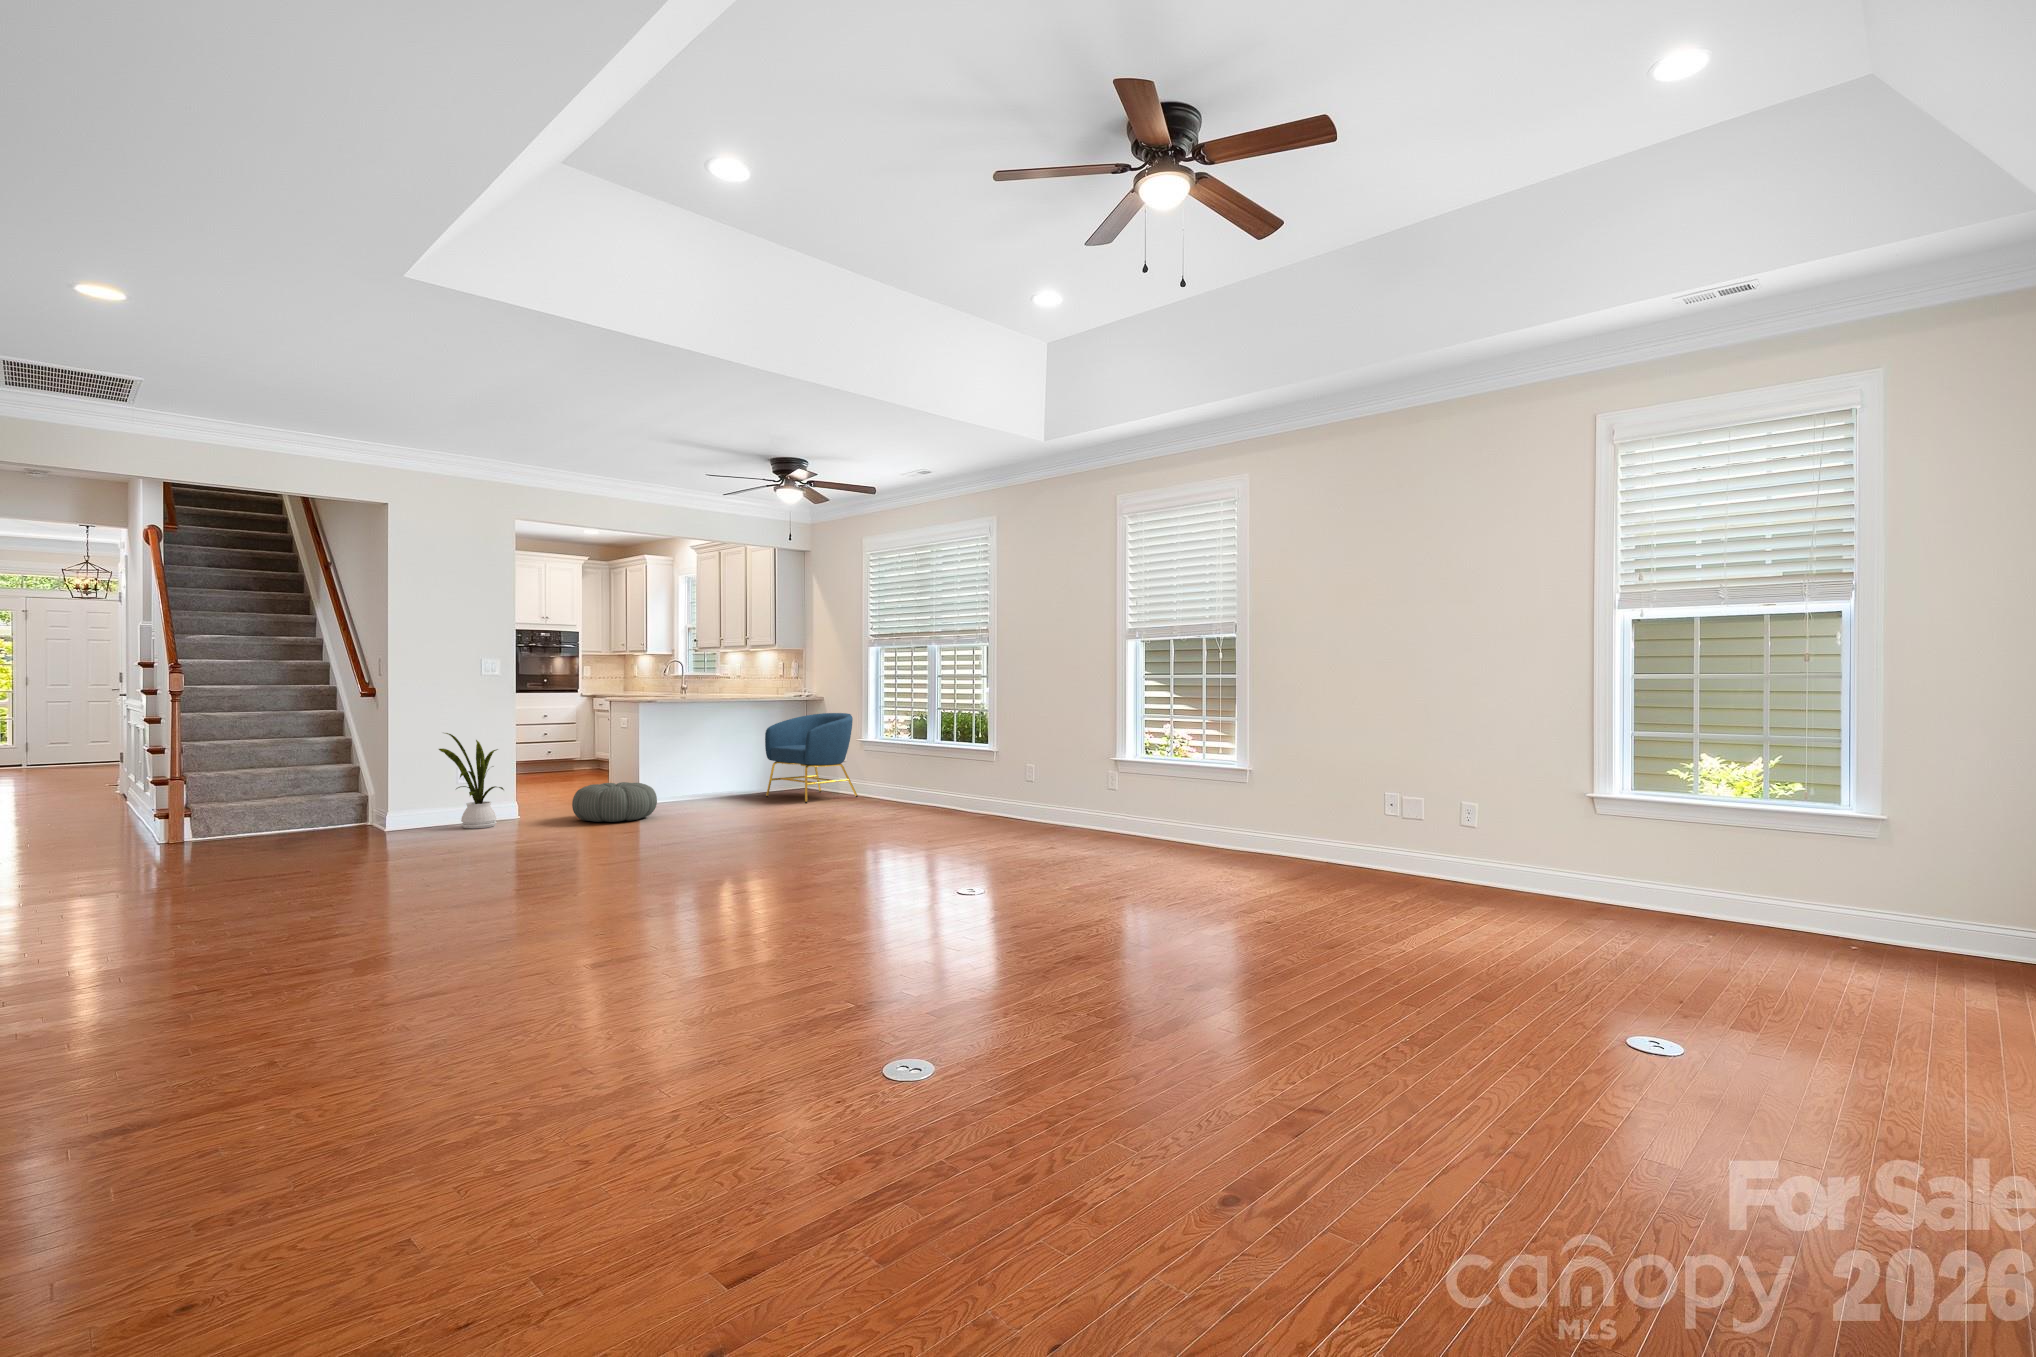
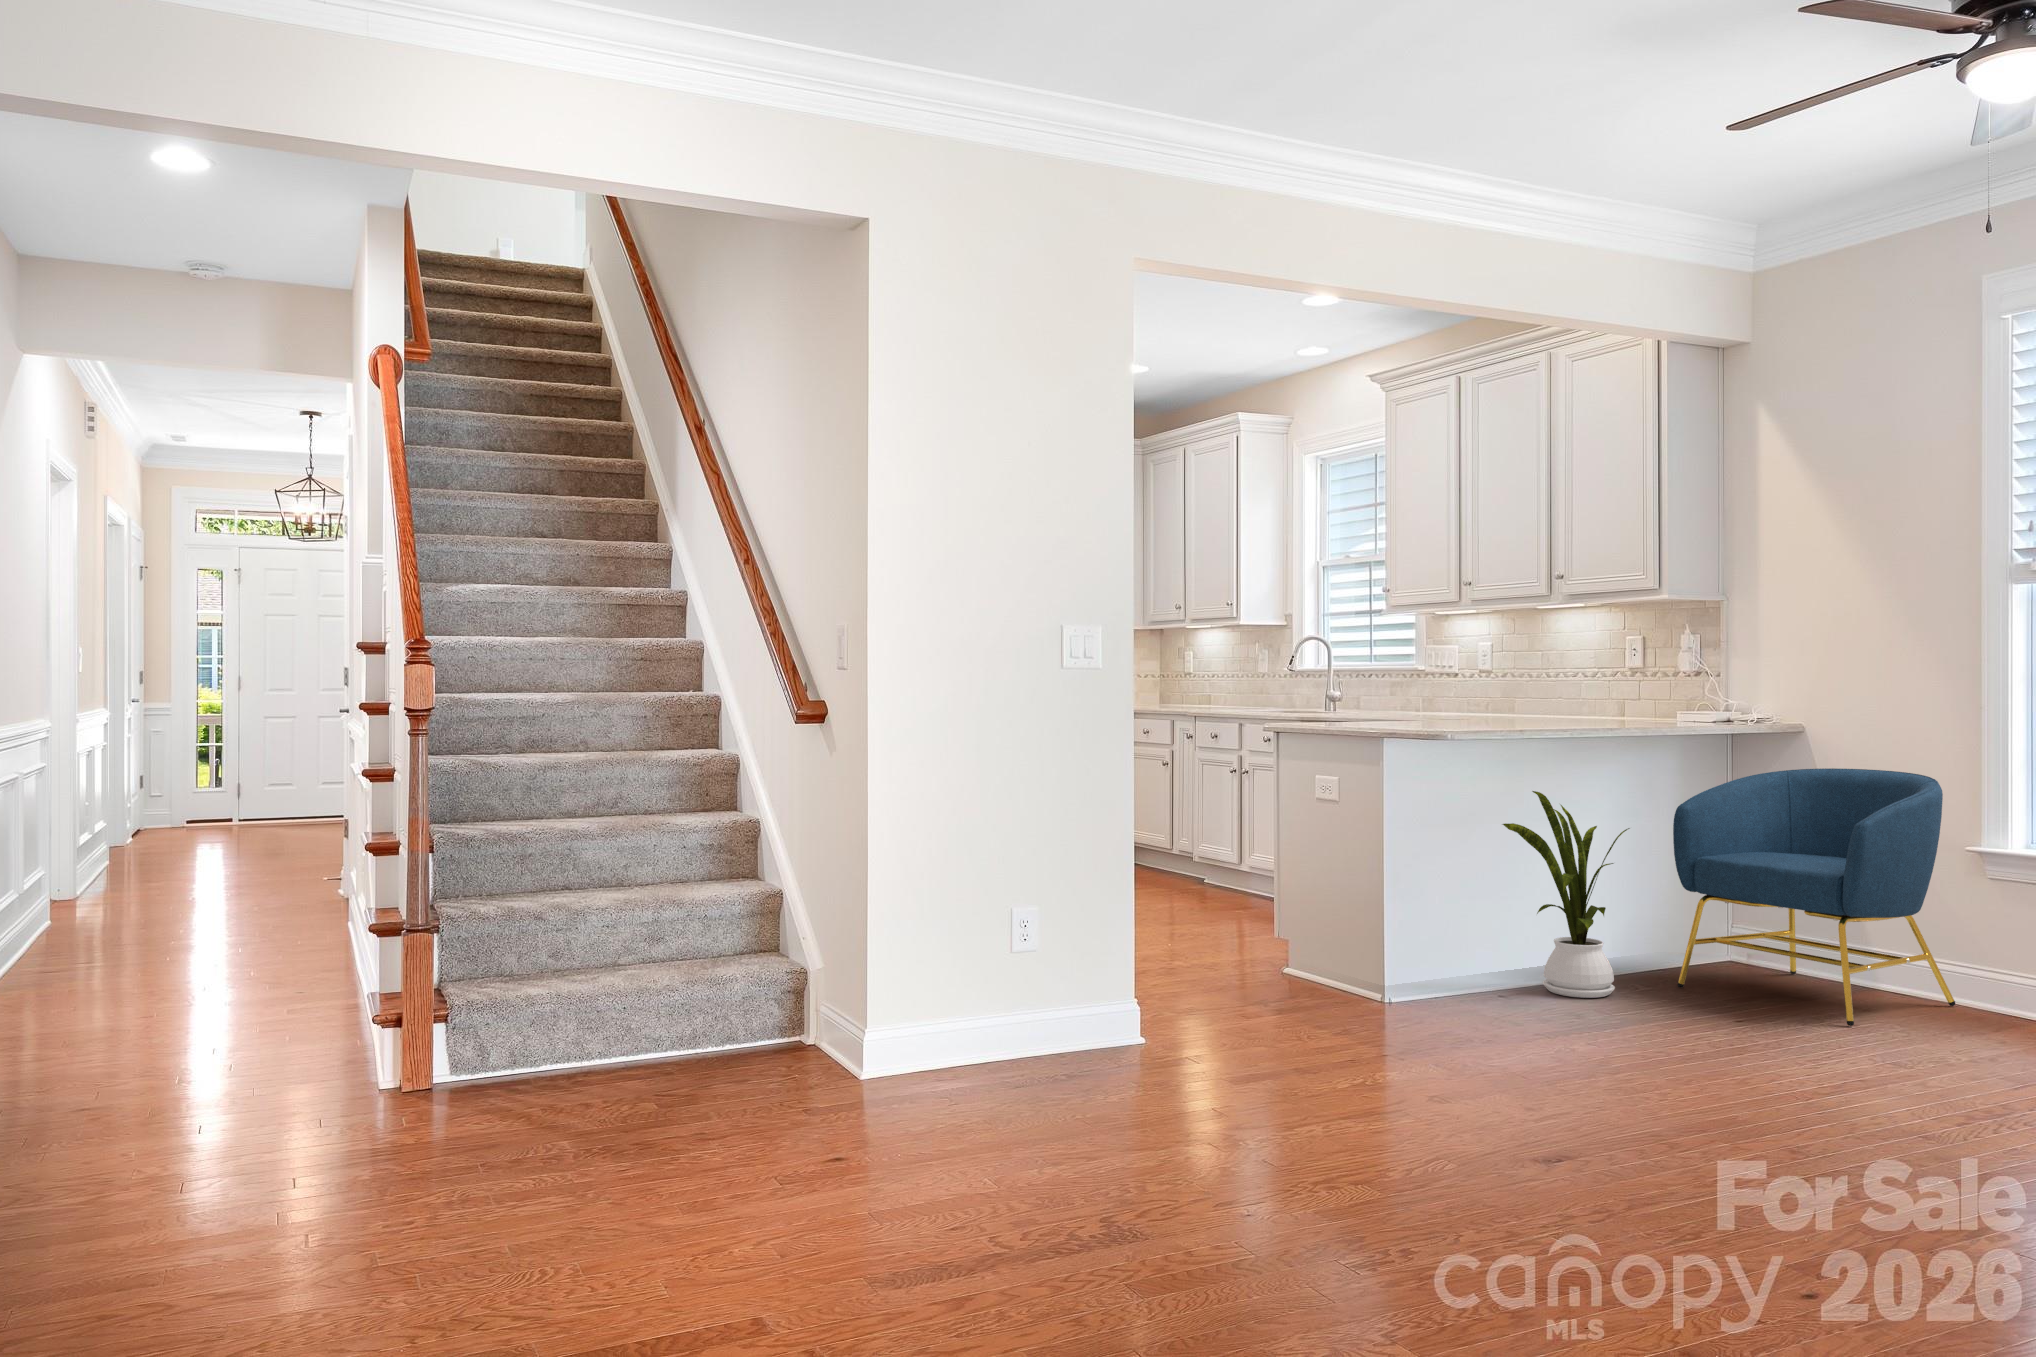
house plant: present [439,733,504,829] -> present [1503,791,1630,998]
pouf: present [572,782,657,822] -> none [1289,958,1511,1082]

